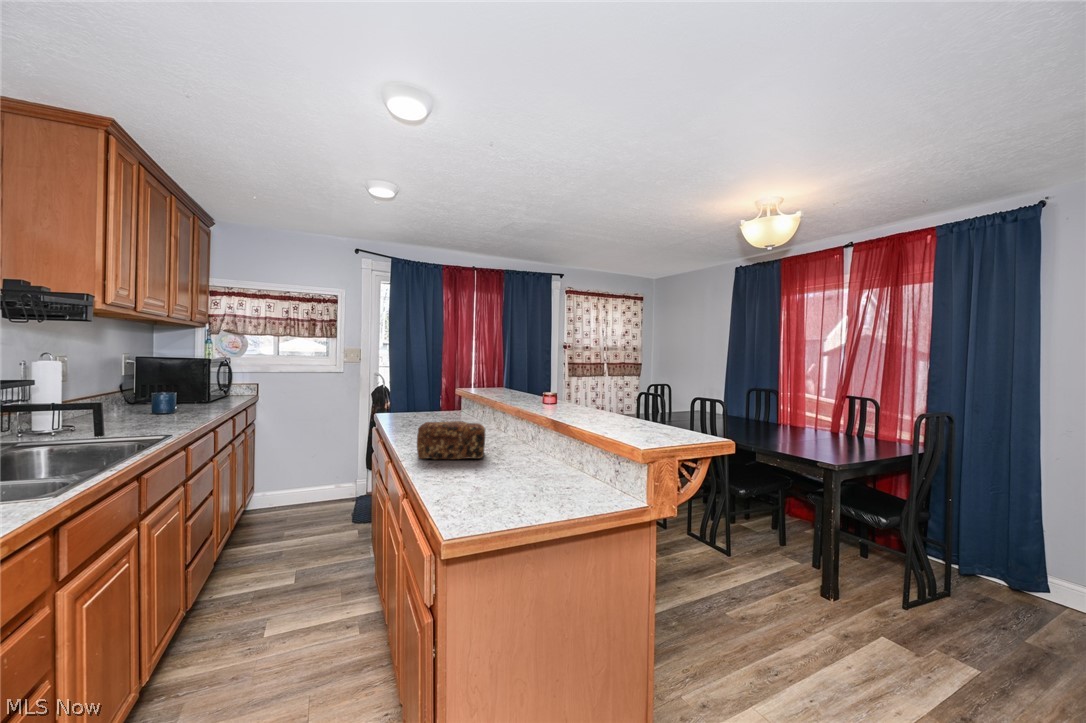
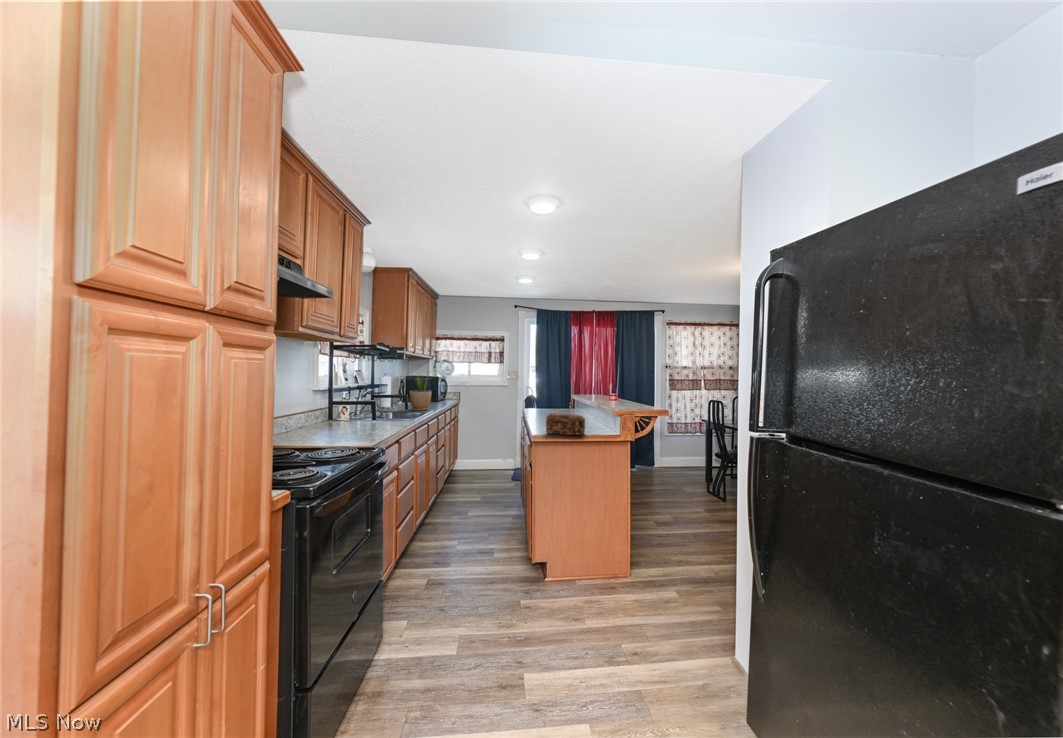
potted plant: none [133,345,186,422] -> present [409,374,431,411]

